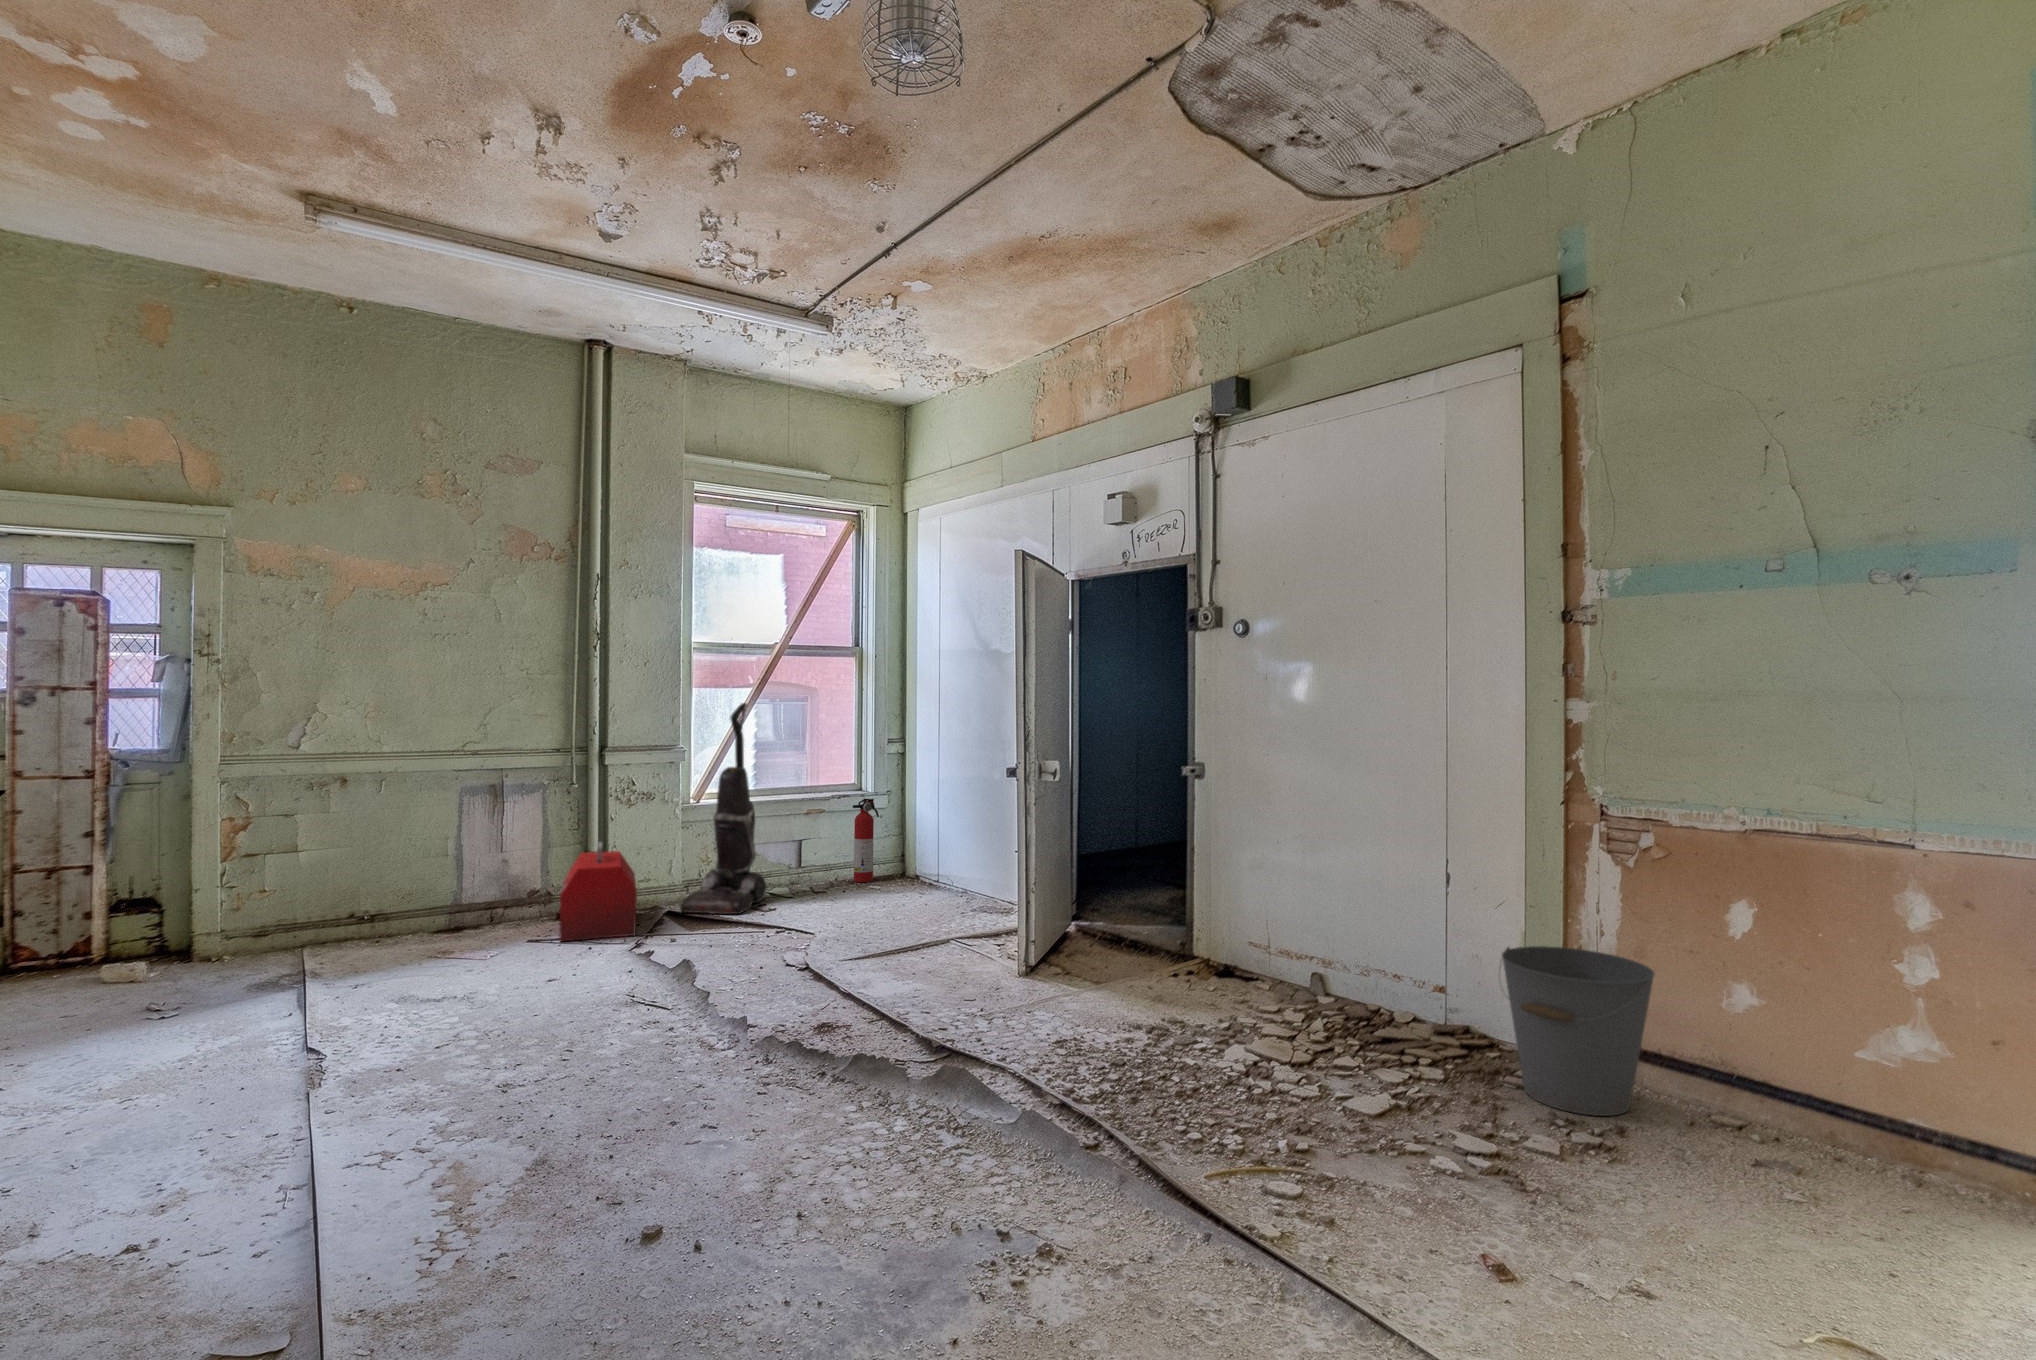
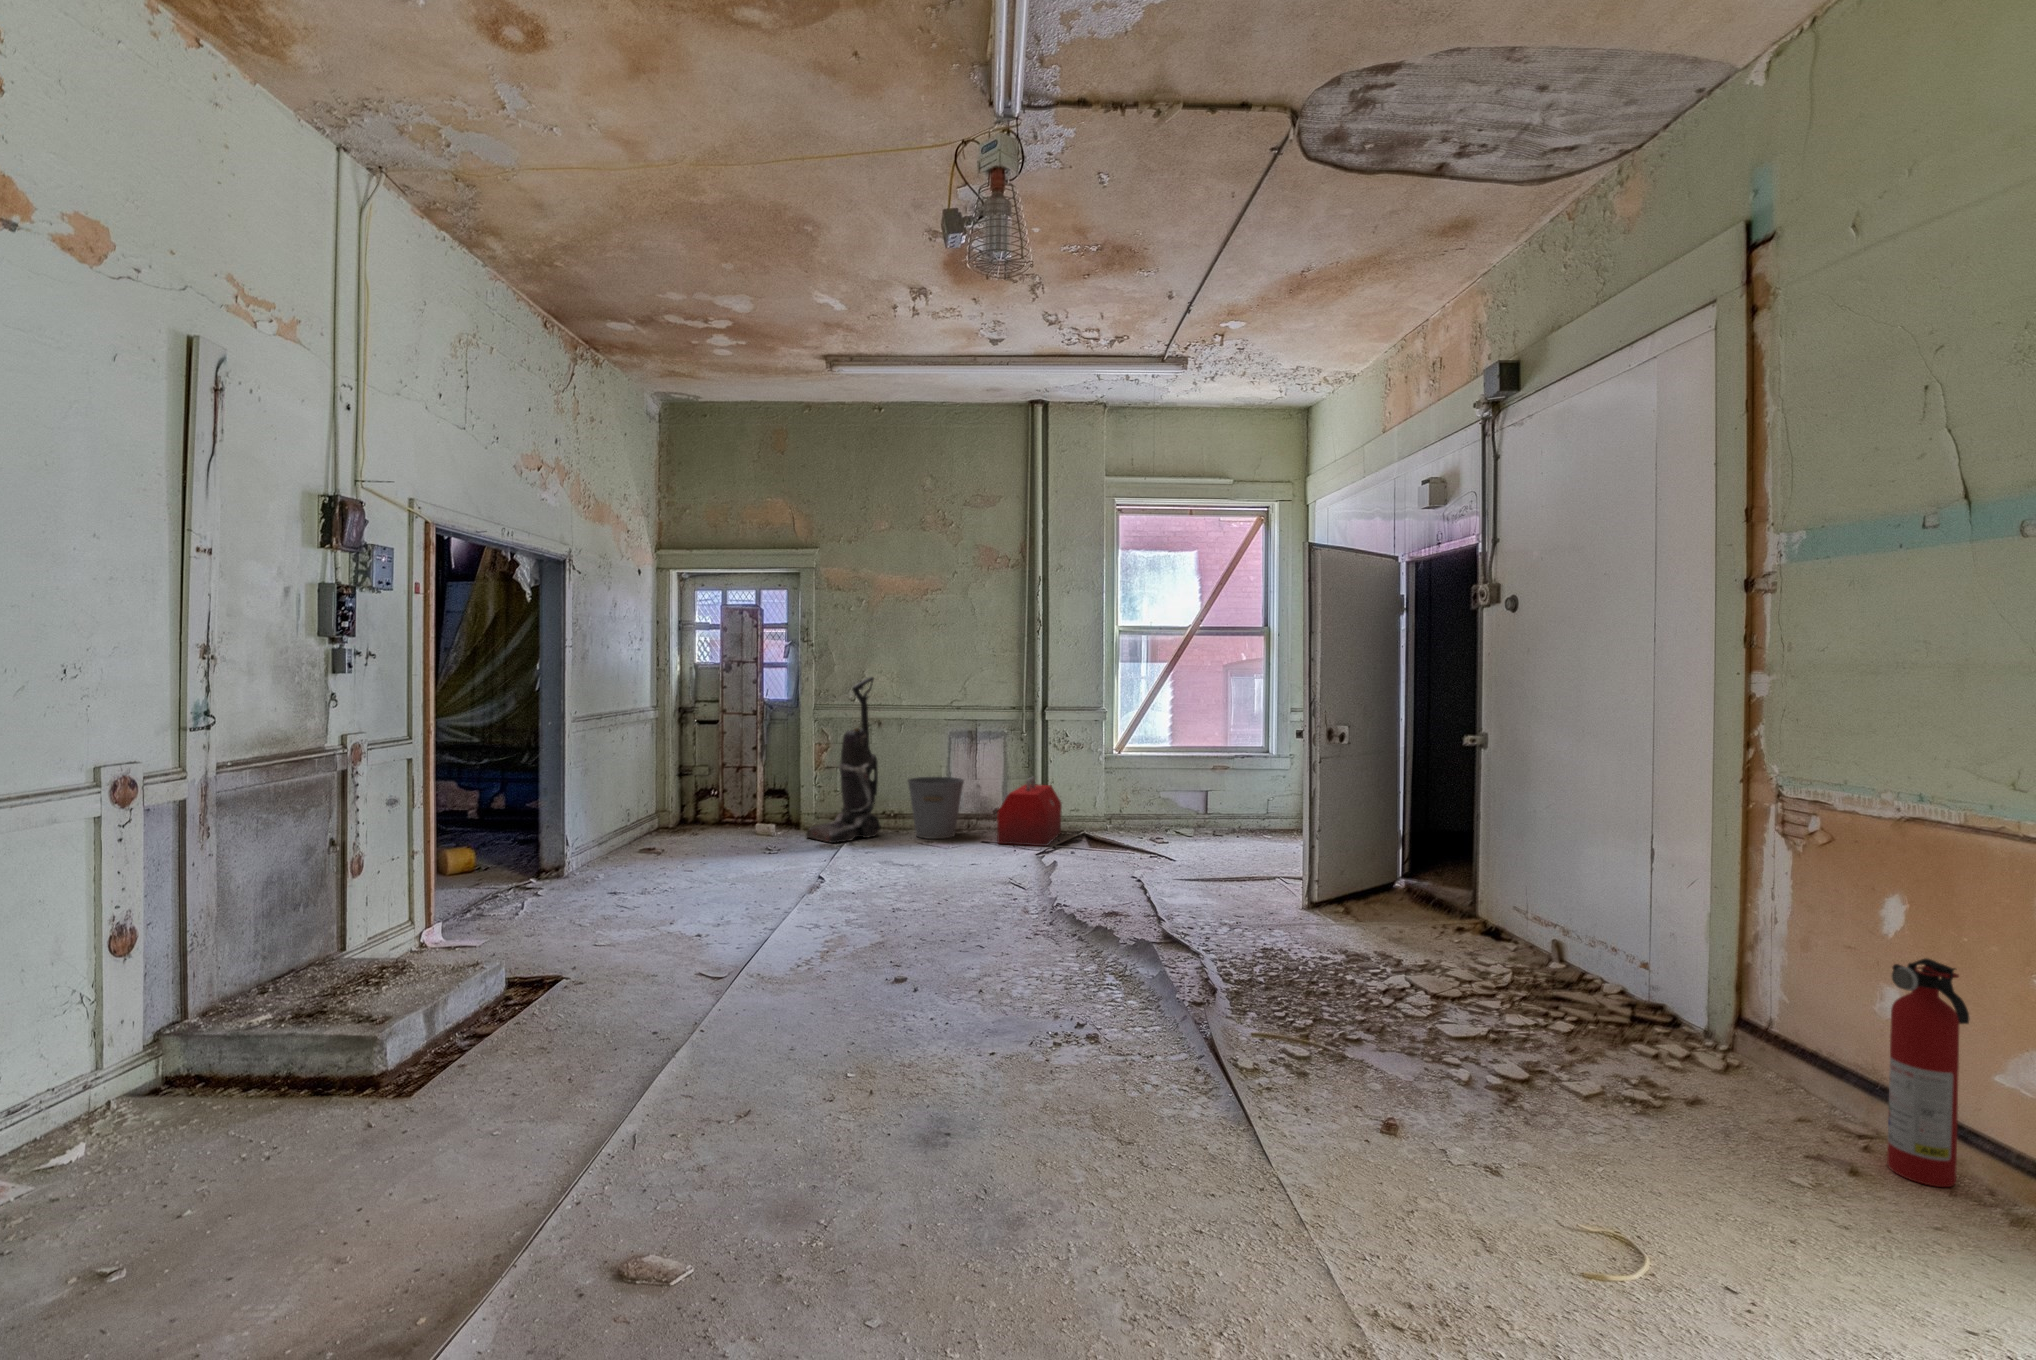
vacuum cleaner: present [680,703,766,914] -> present [806,677,881,843]
fire extinguisher: present [853,799,879,882] -> present [1887,958,1969,1187]
bucket: present [1500,946,1655,1116] -> present [908,777,964,839]

